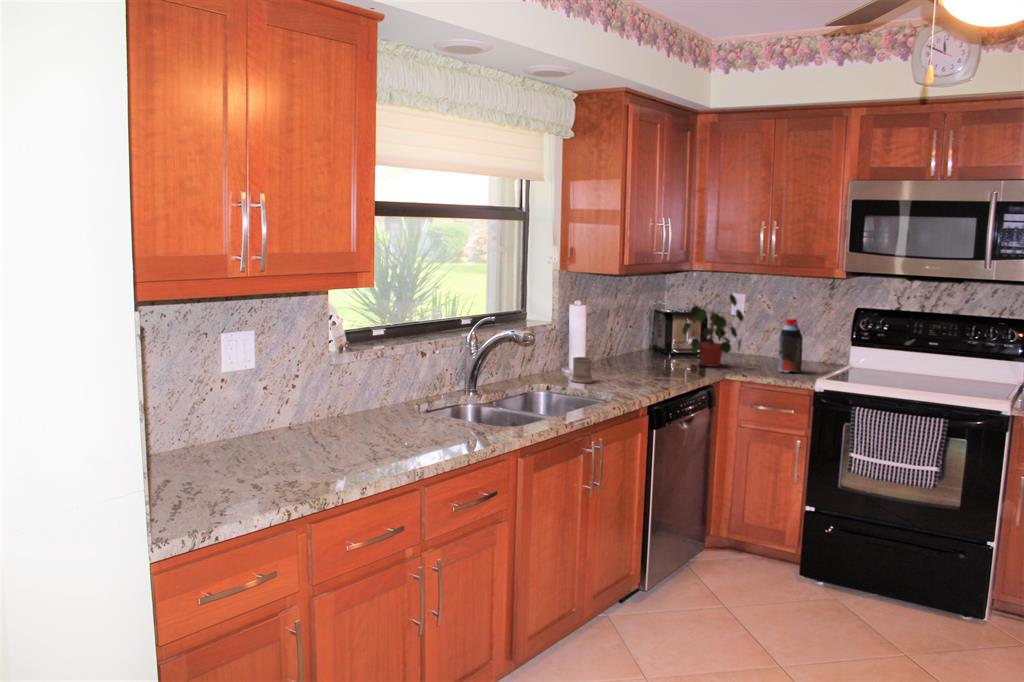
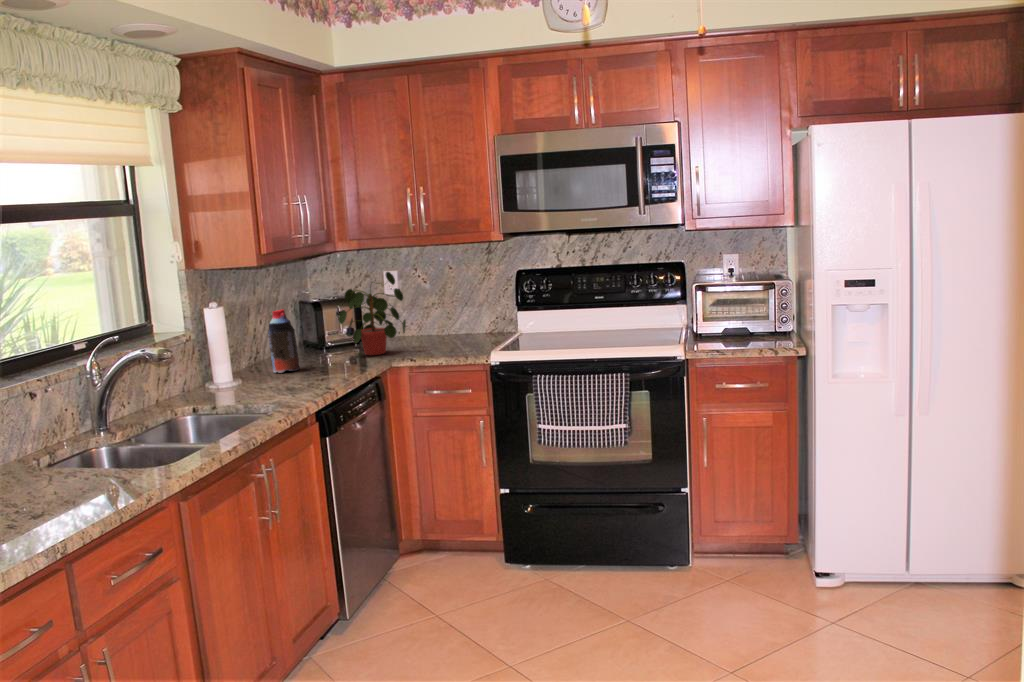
bottle: present [778,319,803,373] -> present [268,309,300,373]
mug: present [571,352,601,383] -> none [214,358,250,398]

